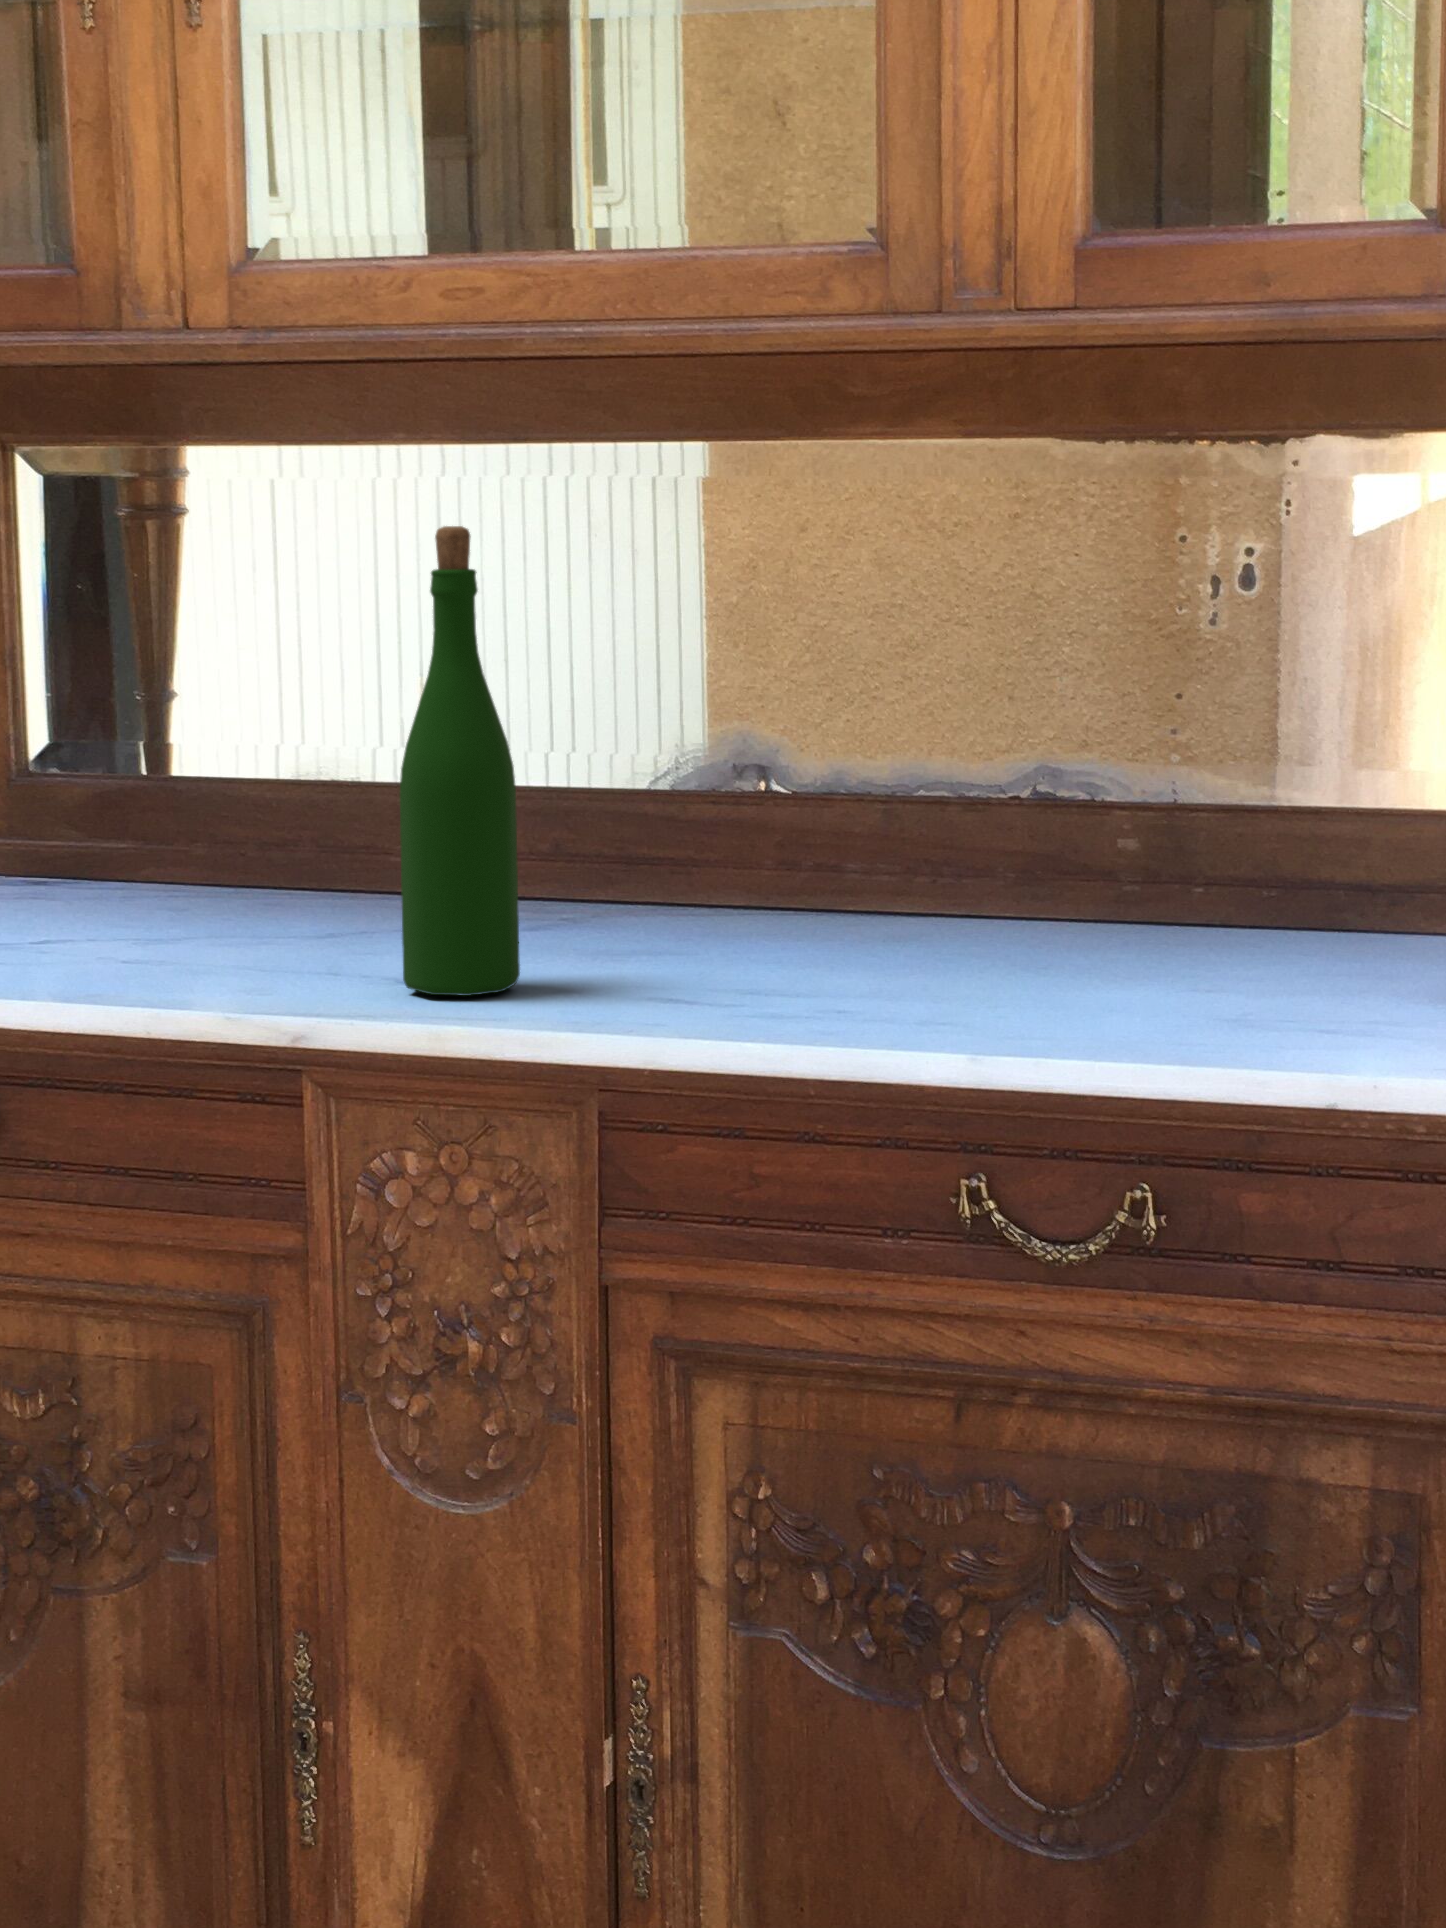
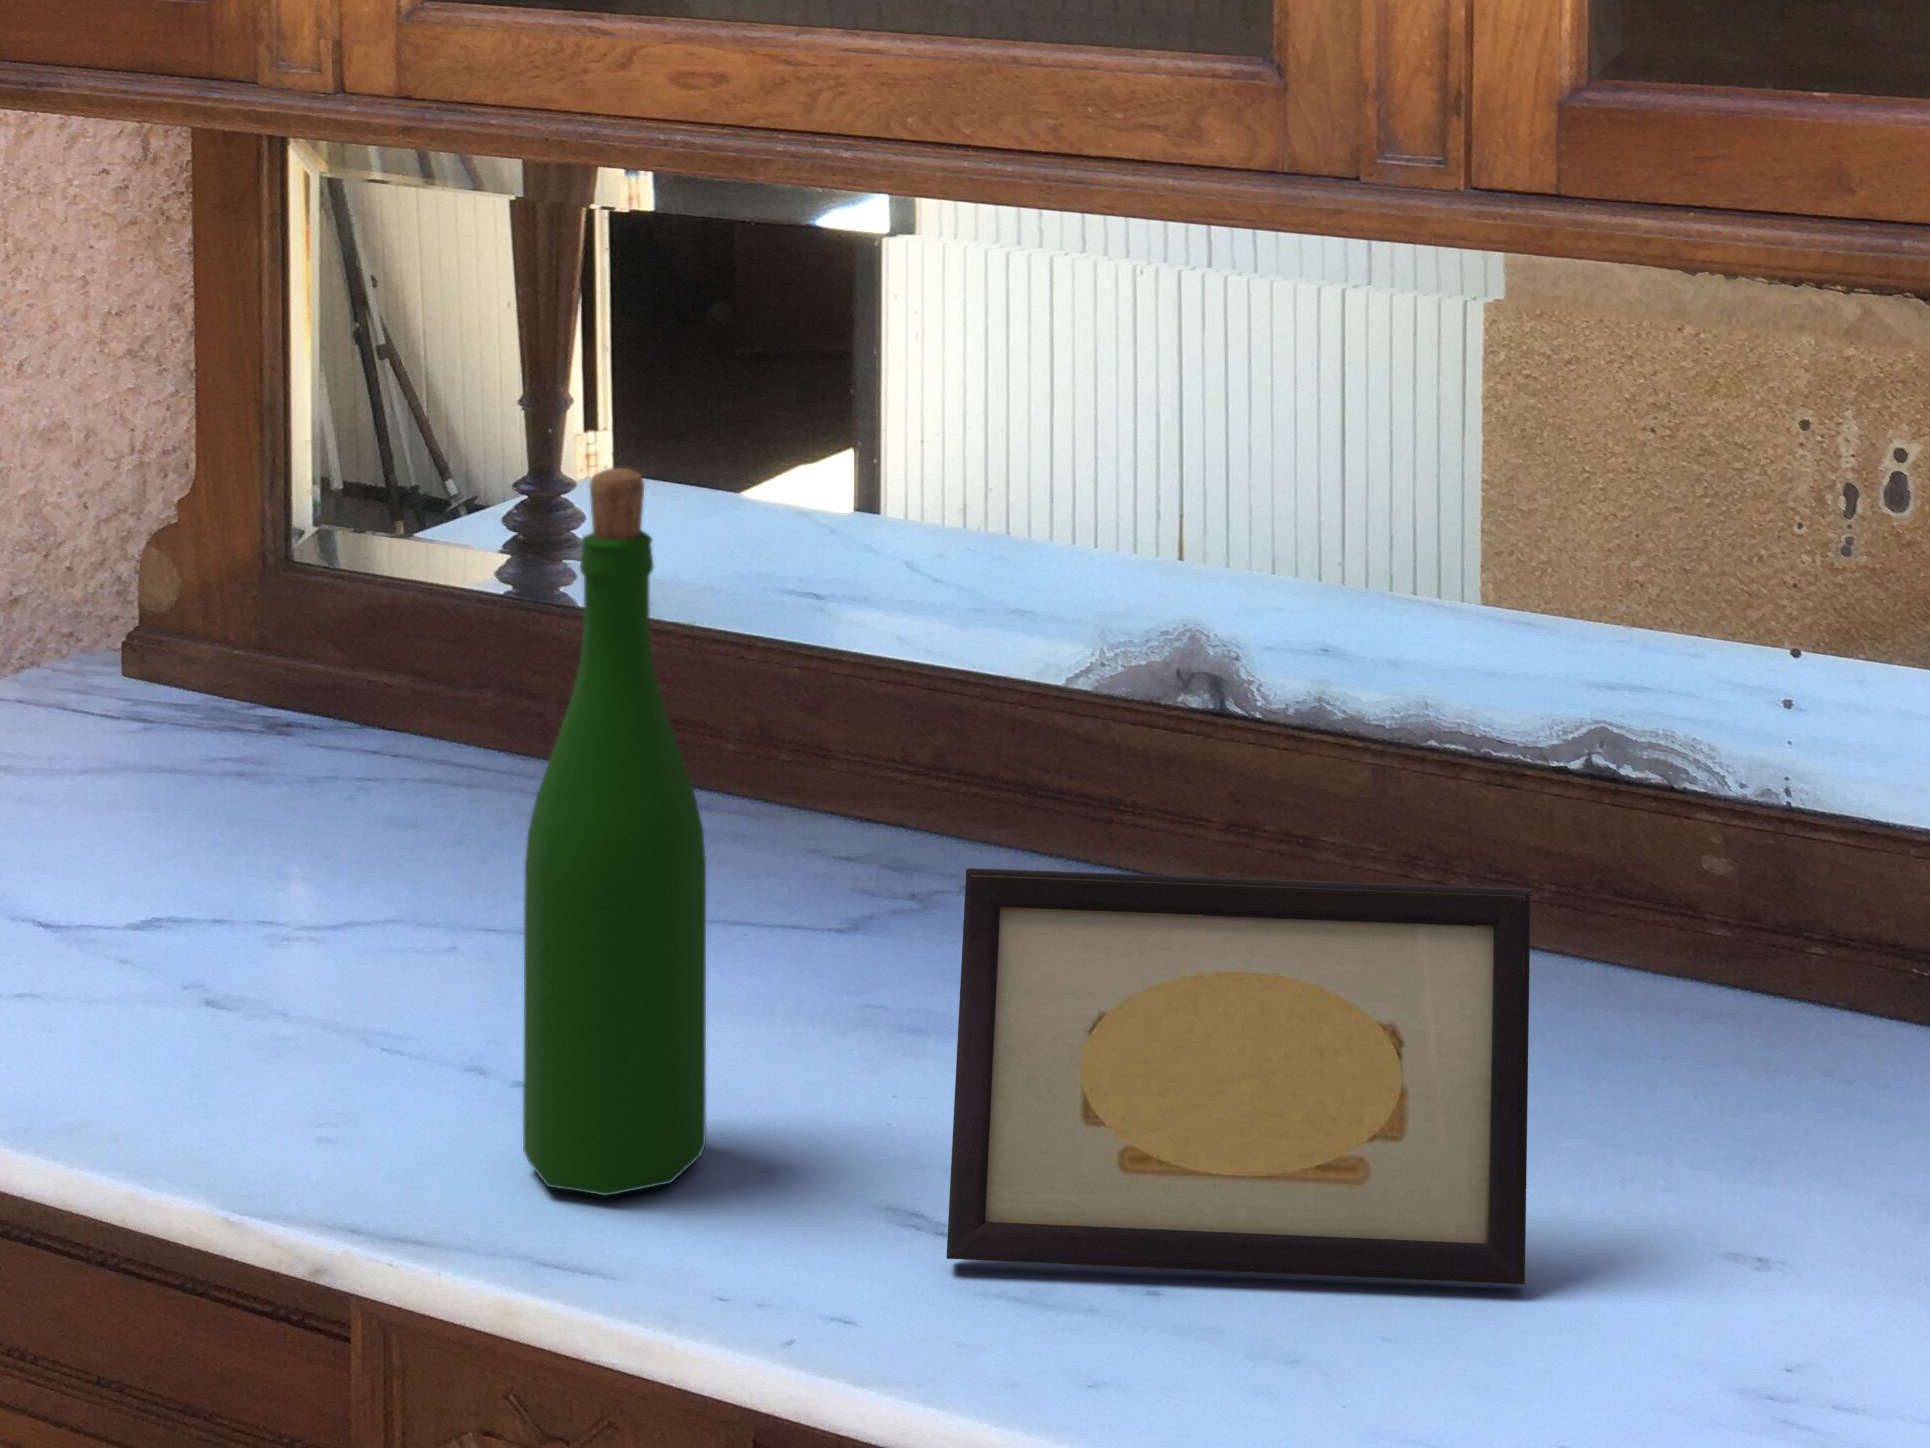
picture frame: none [701,759,1072,1001] -> present [946,868,1531,1284]

